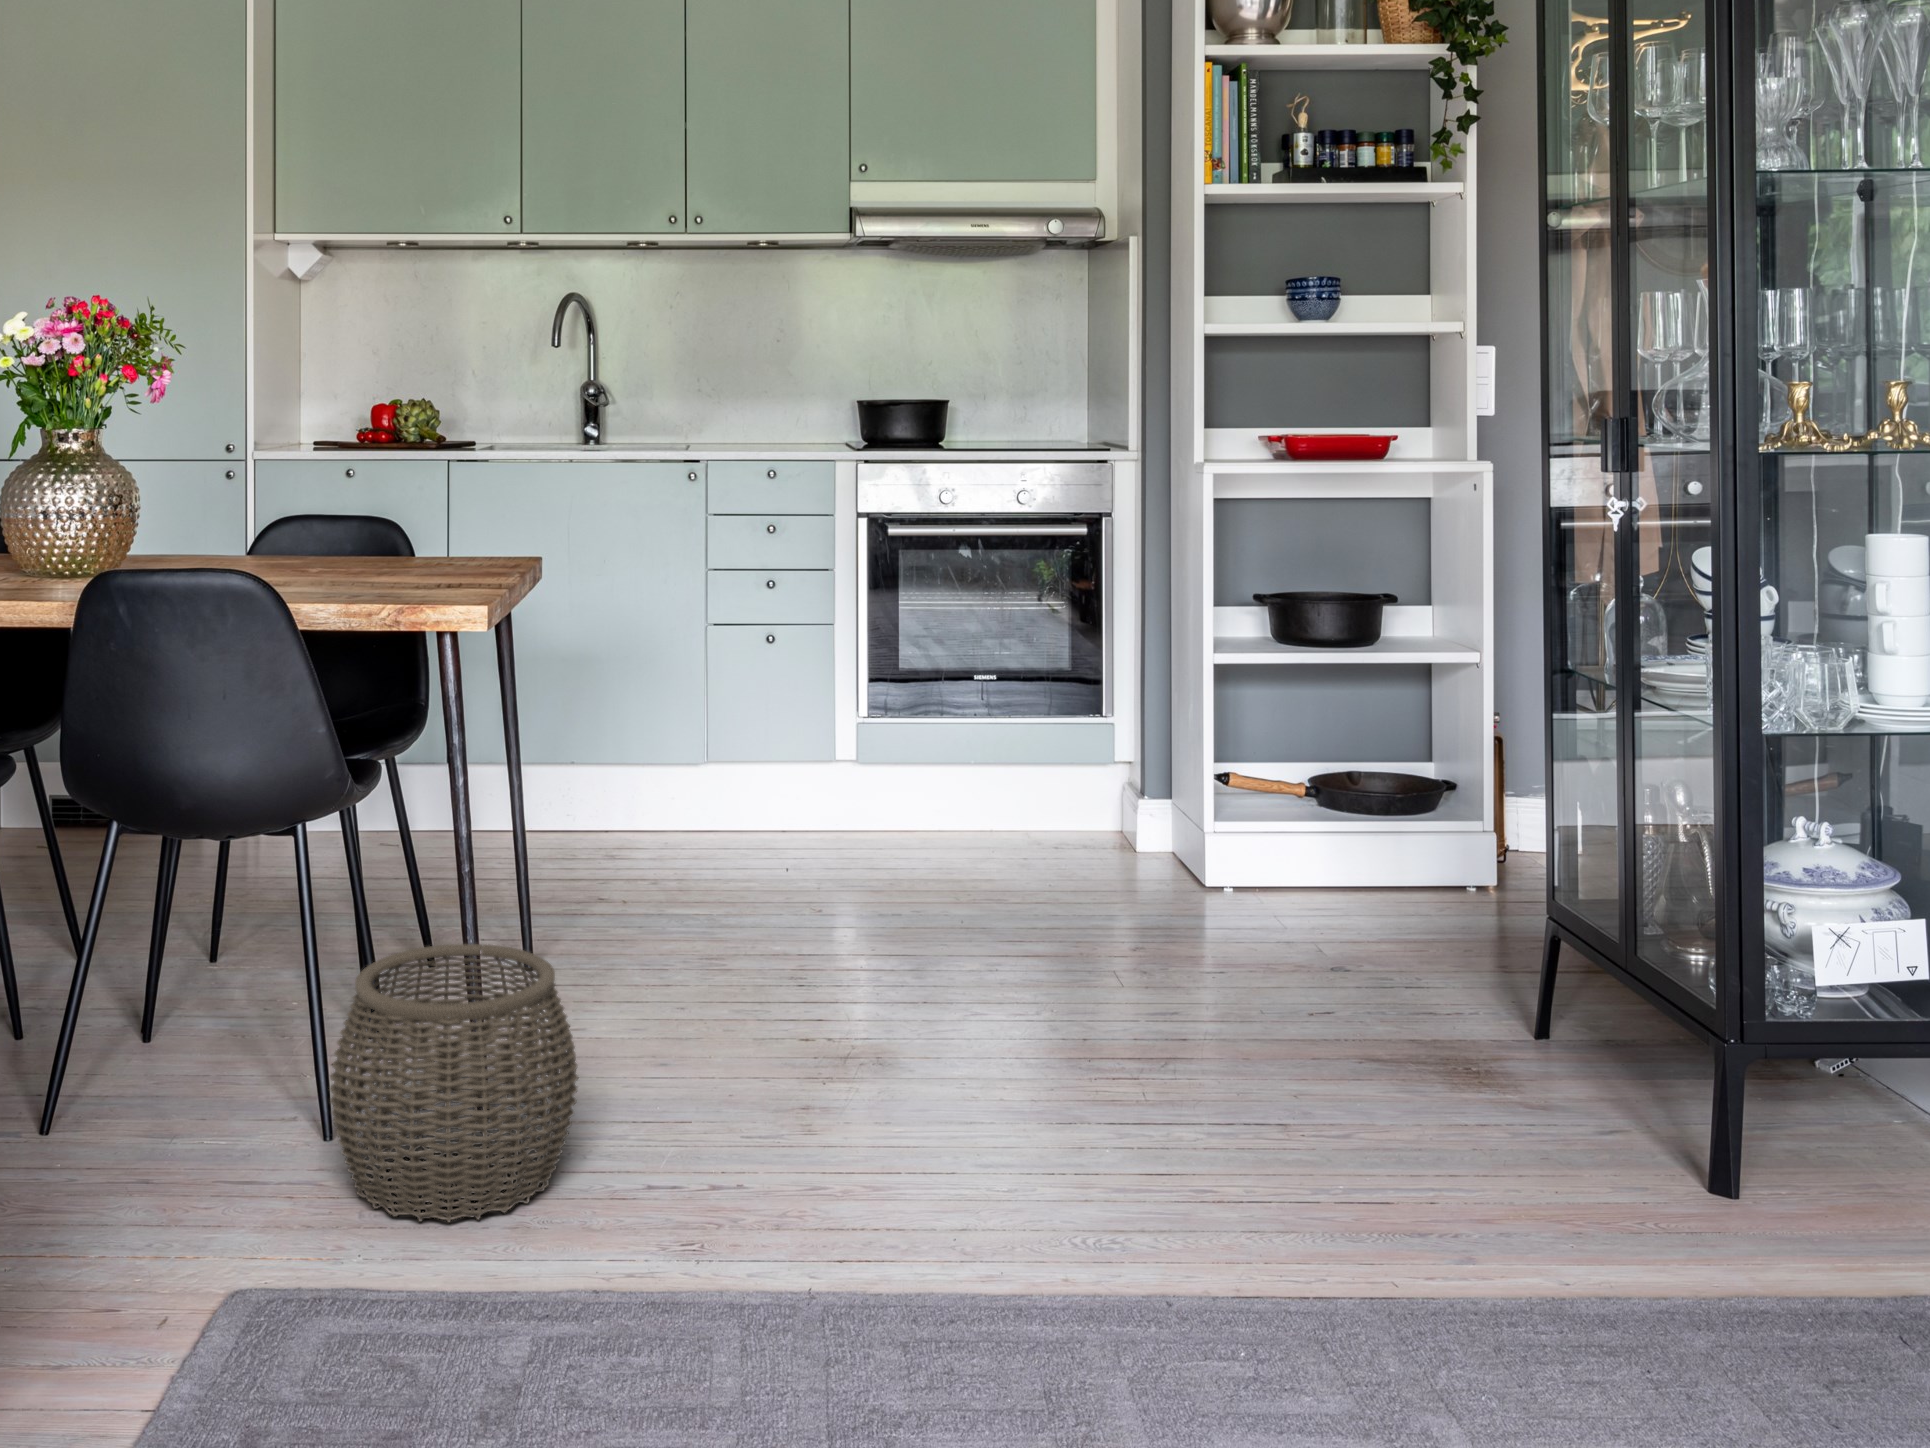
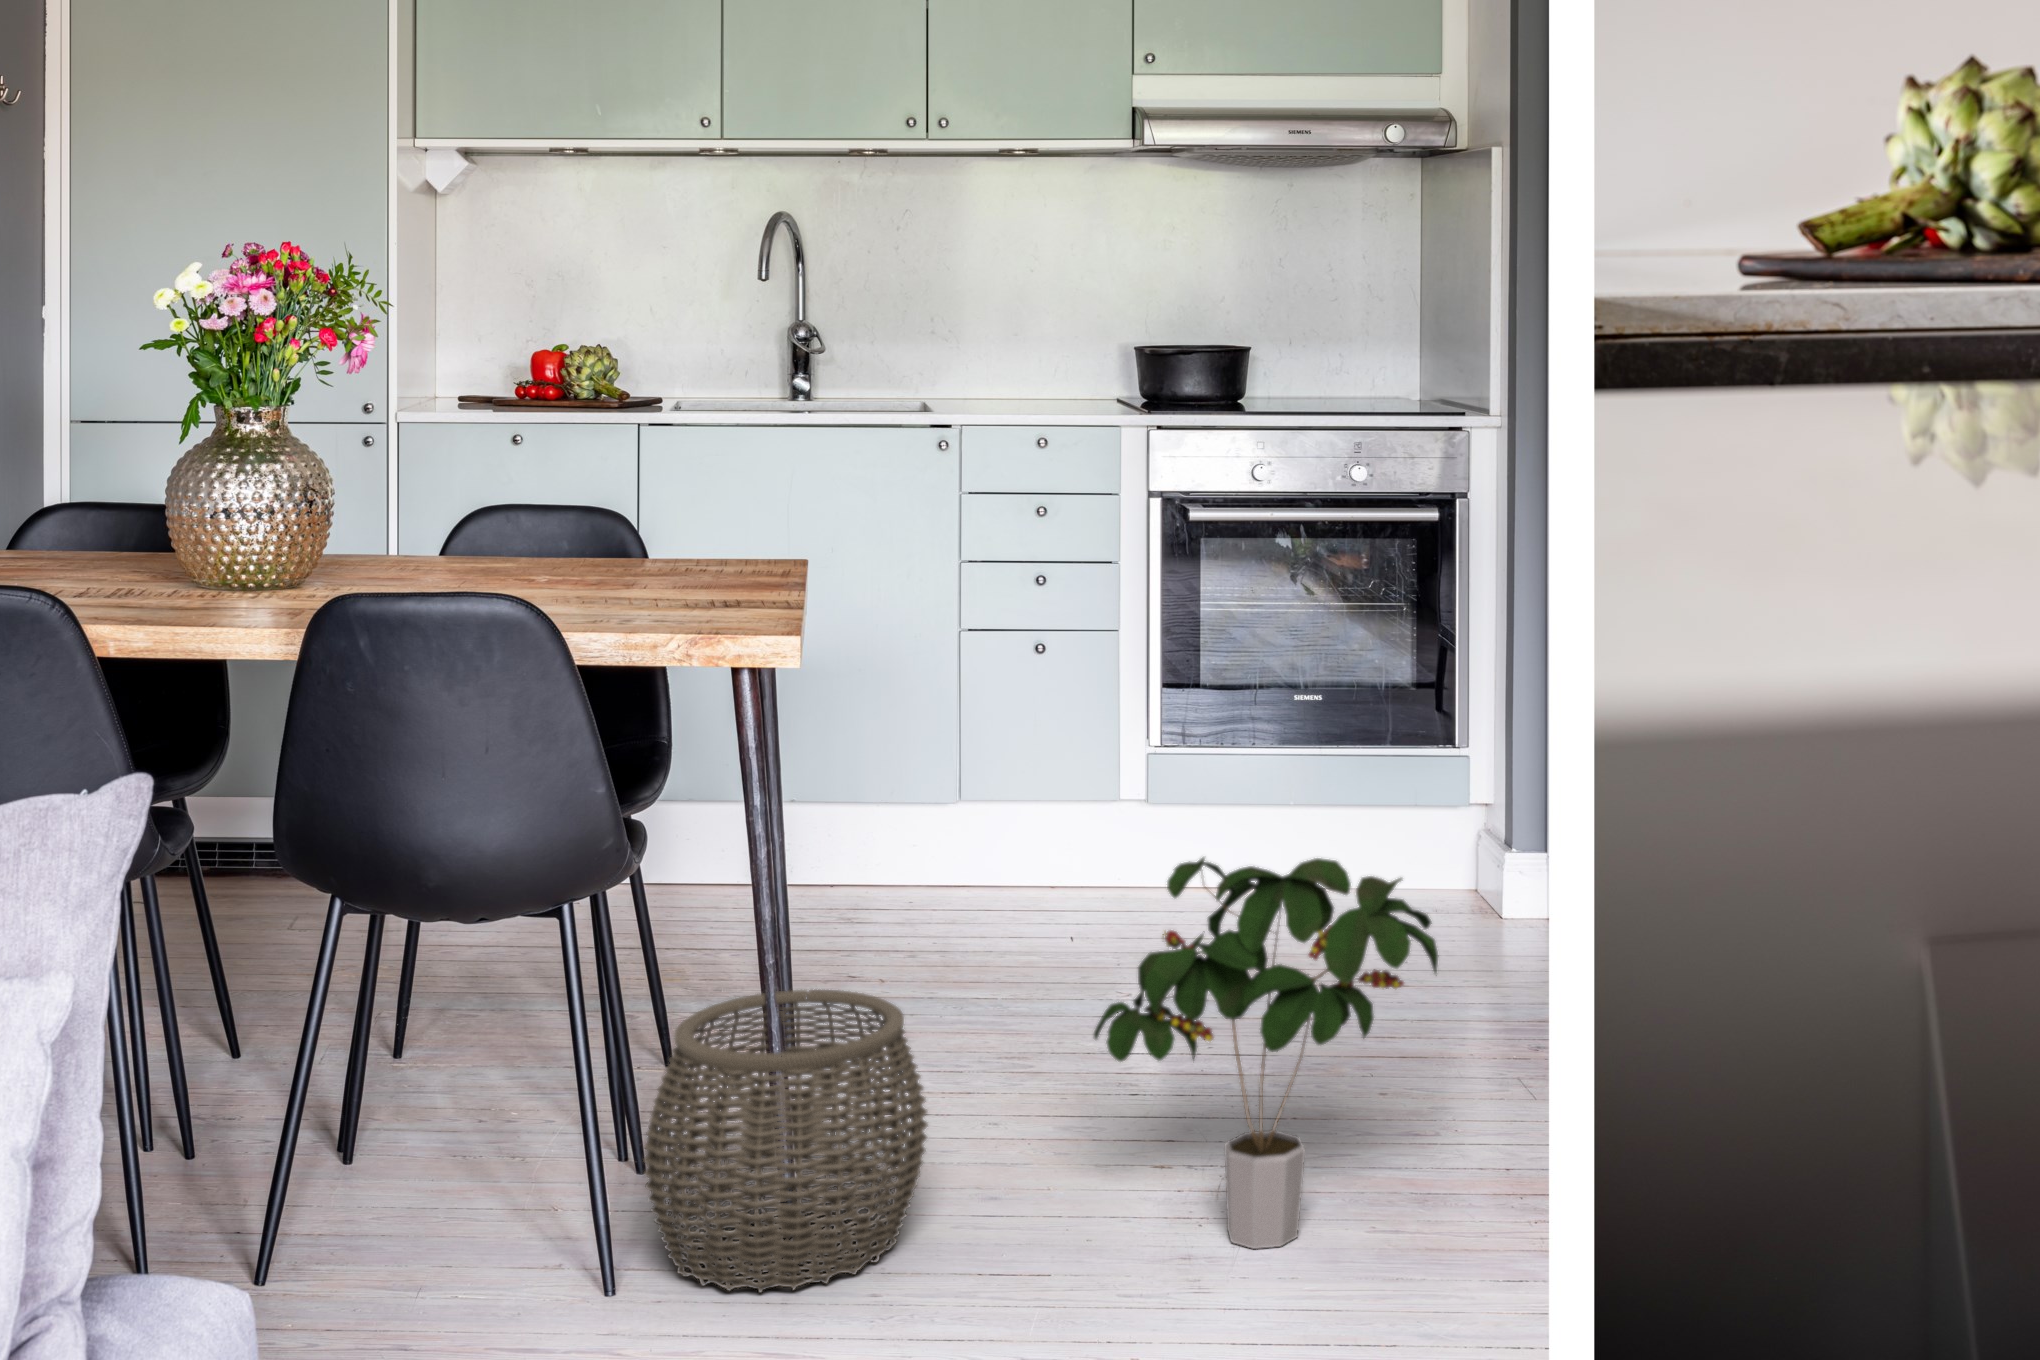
potted plant: none [726,844,1052,1231] -> present [1094,857,1438,1249]

